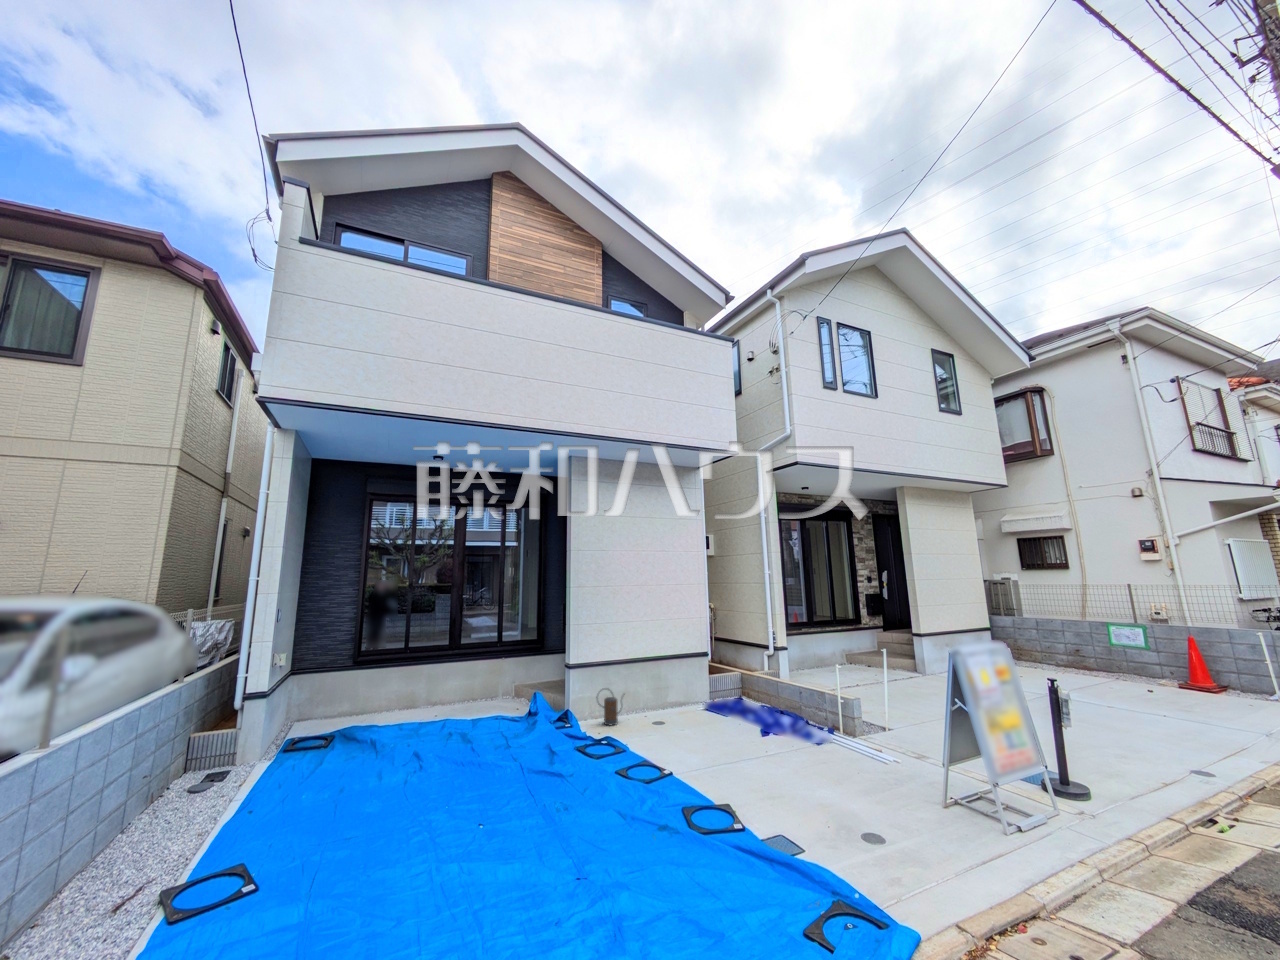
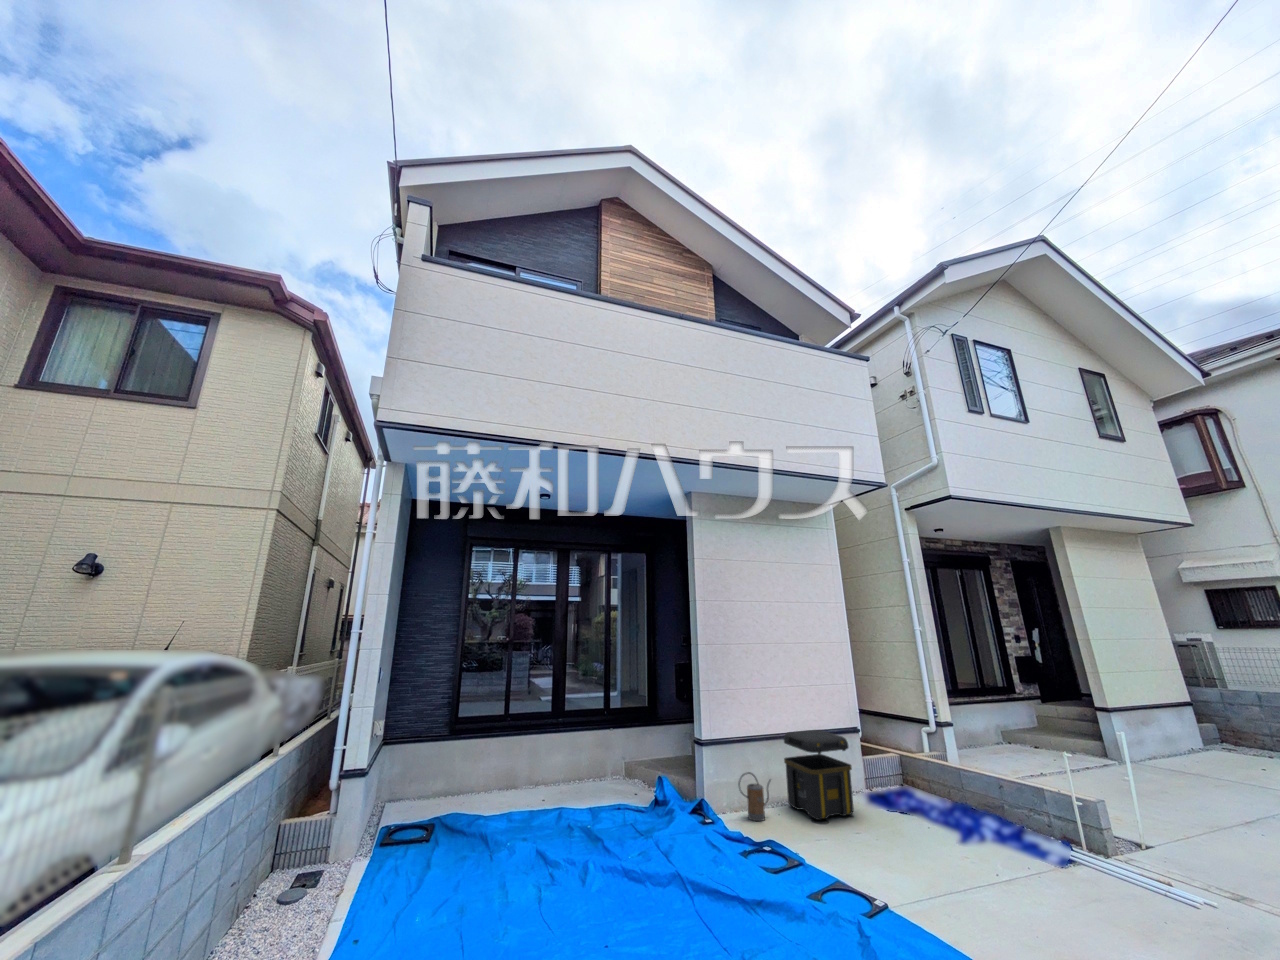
toolbox: none [639,654,691,723] -> present [784,730,854,820]

